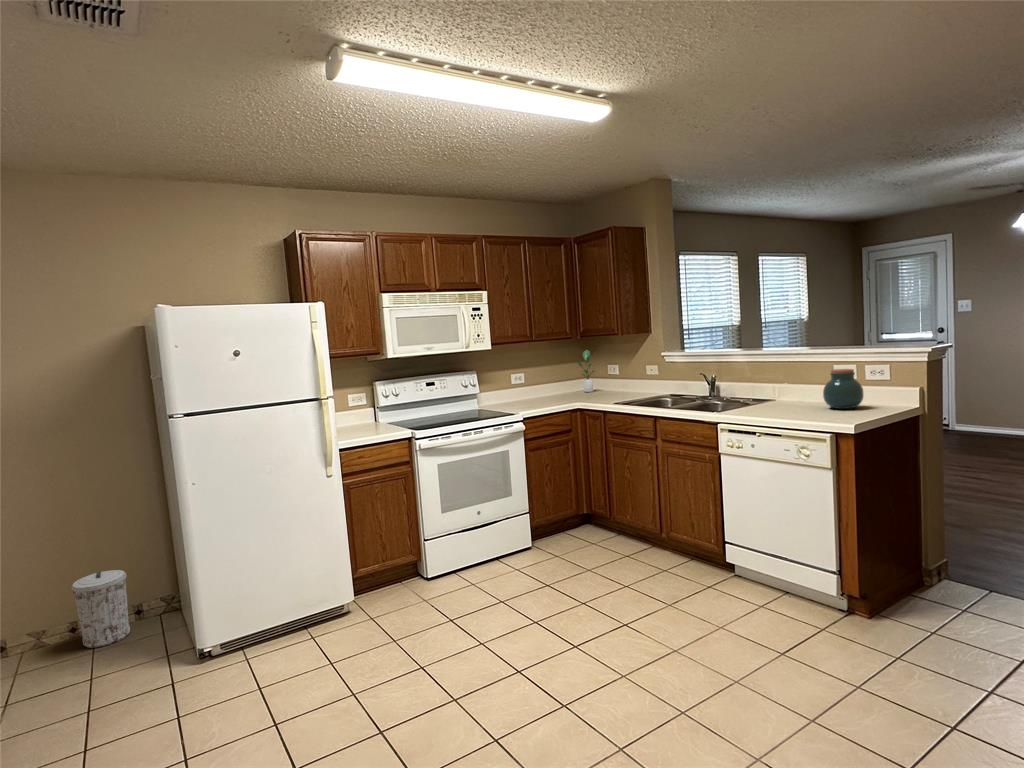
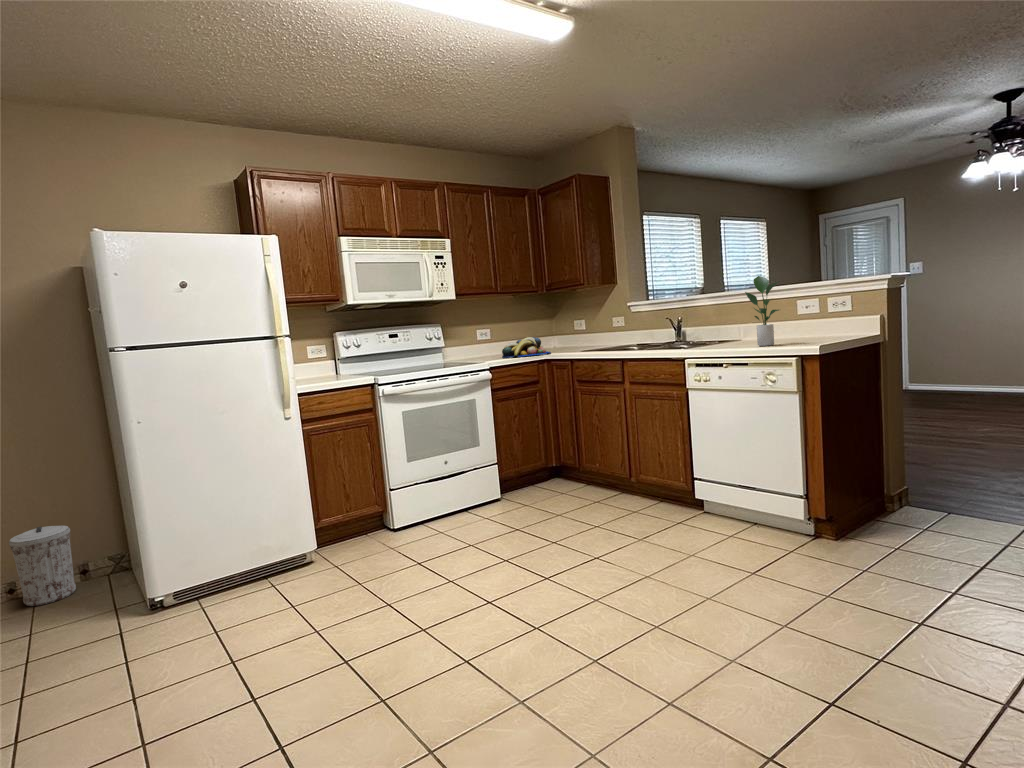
potted plant: present [576,350,594,392] -> present [745,276,779,346]
jar: present [823,369,864,409] -> none [788,301,827,340]
fruit bowl: none [536,385,585,407] -> present [502,337,551,358]

